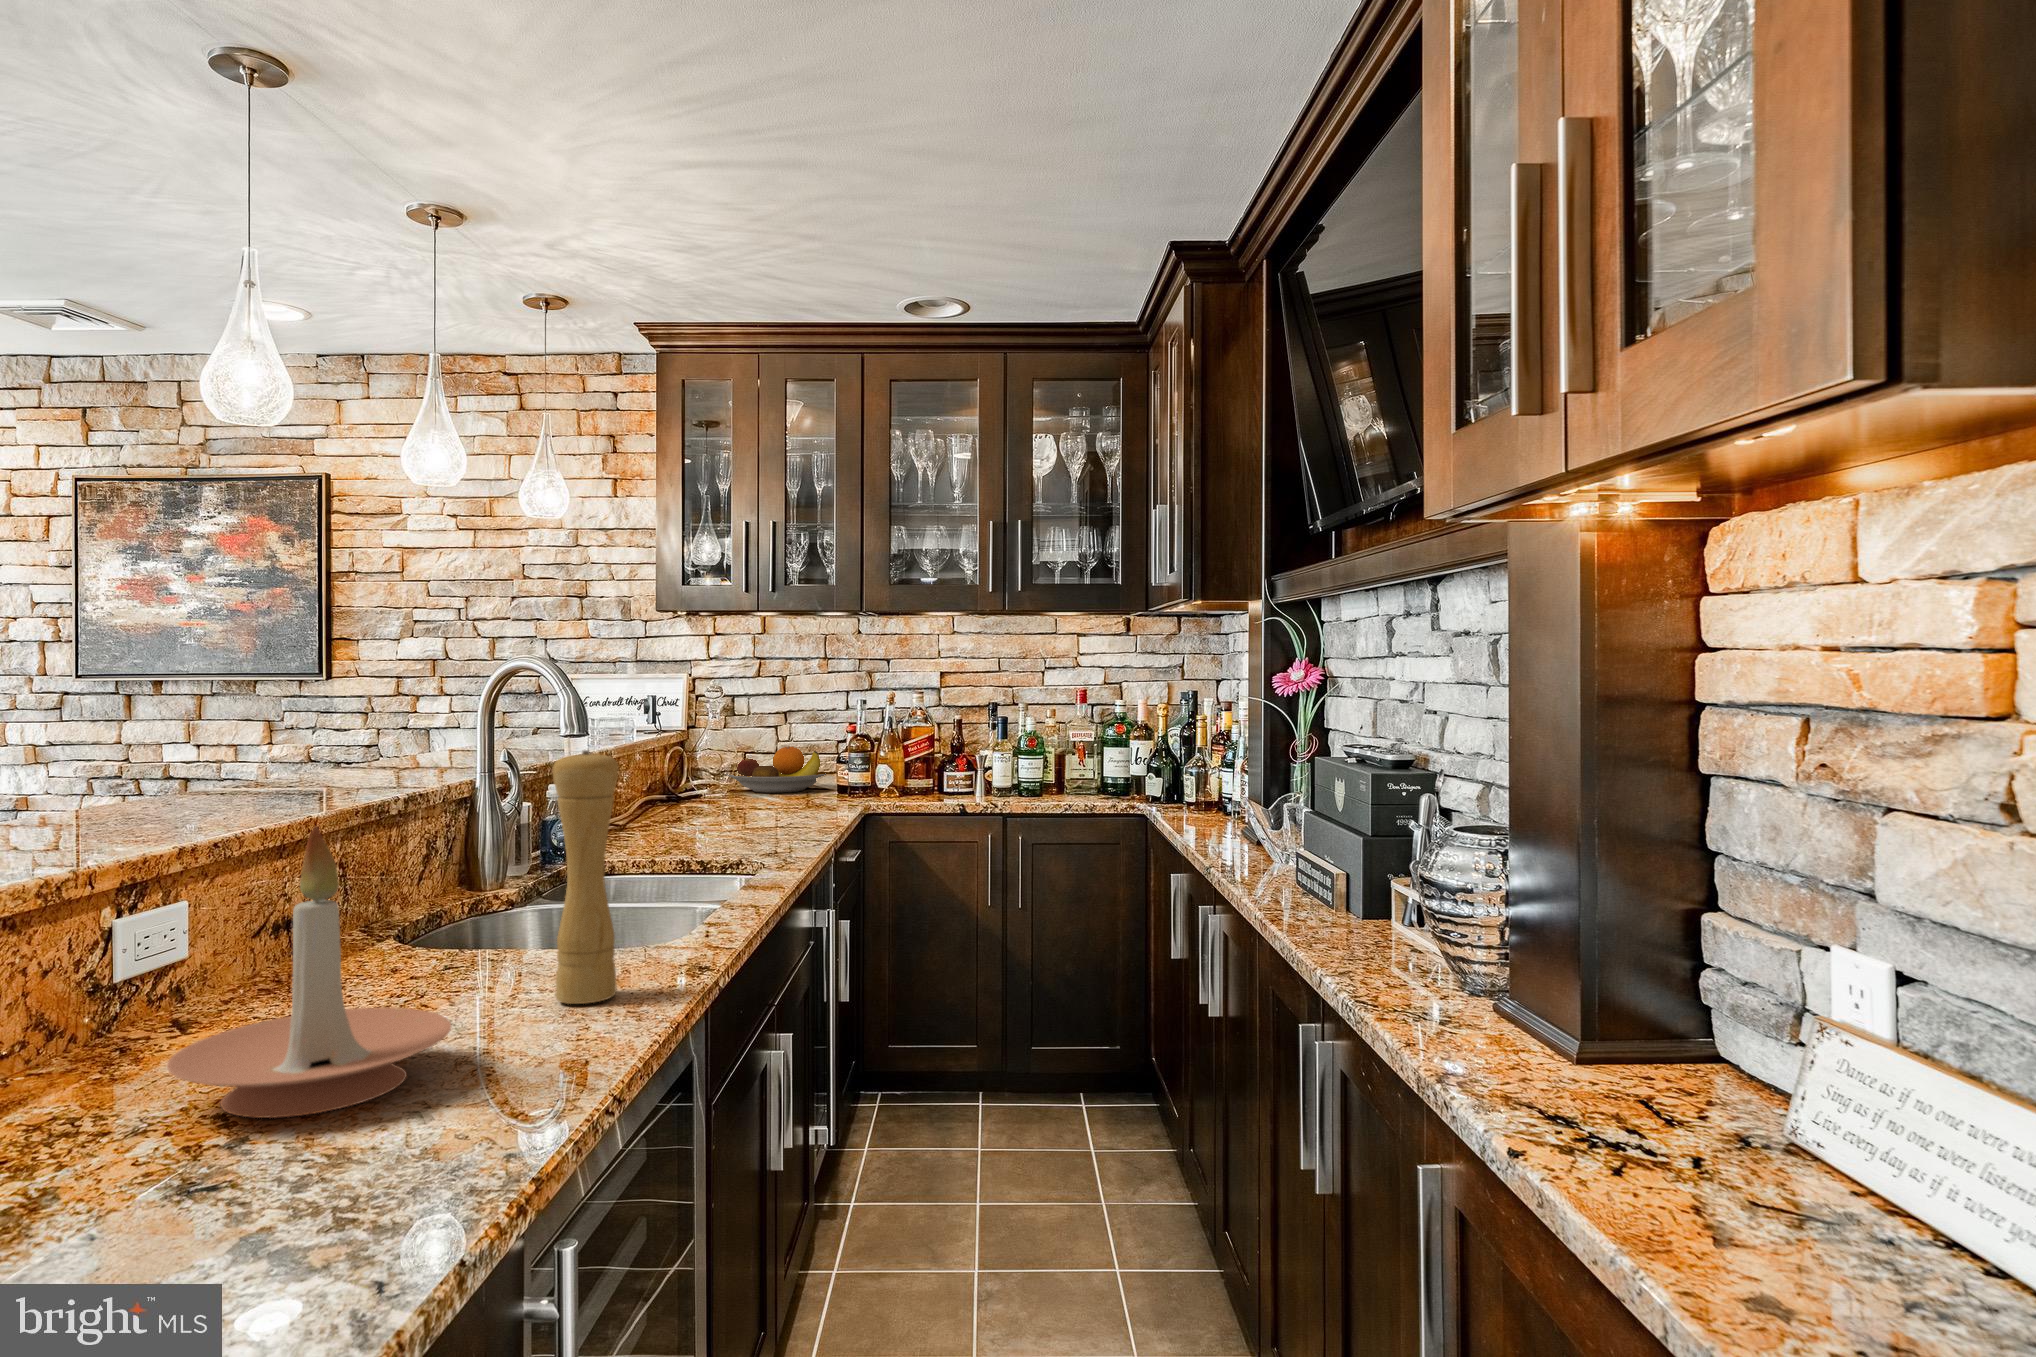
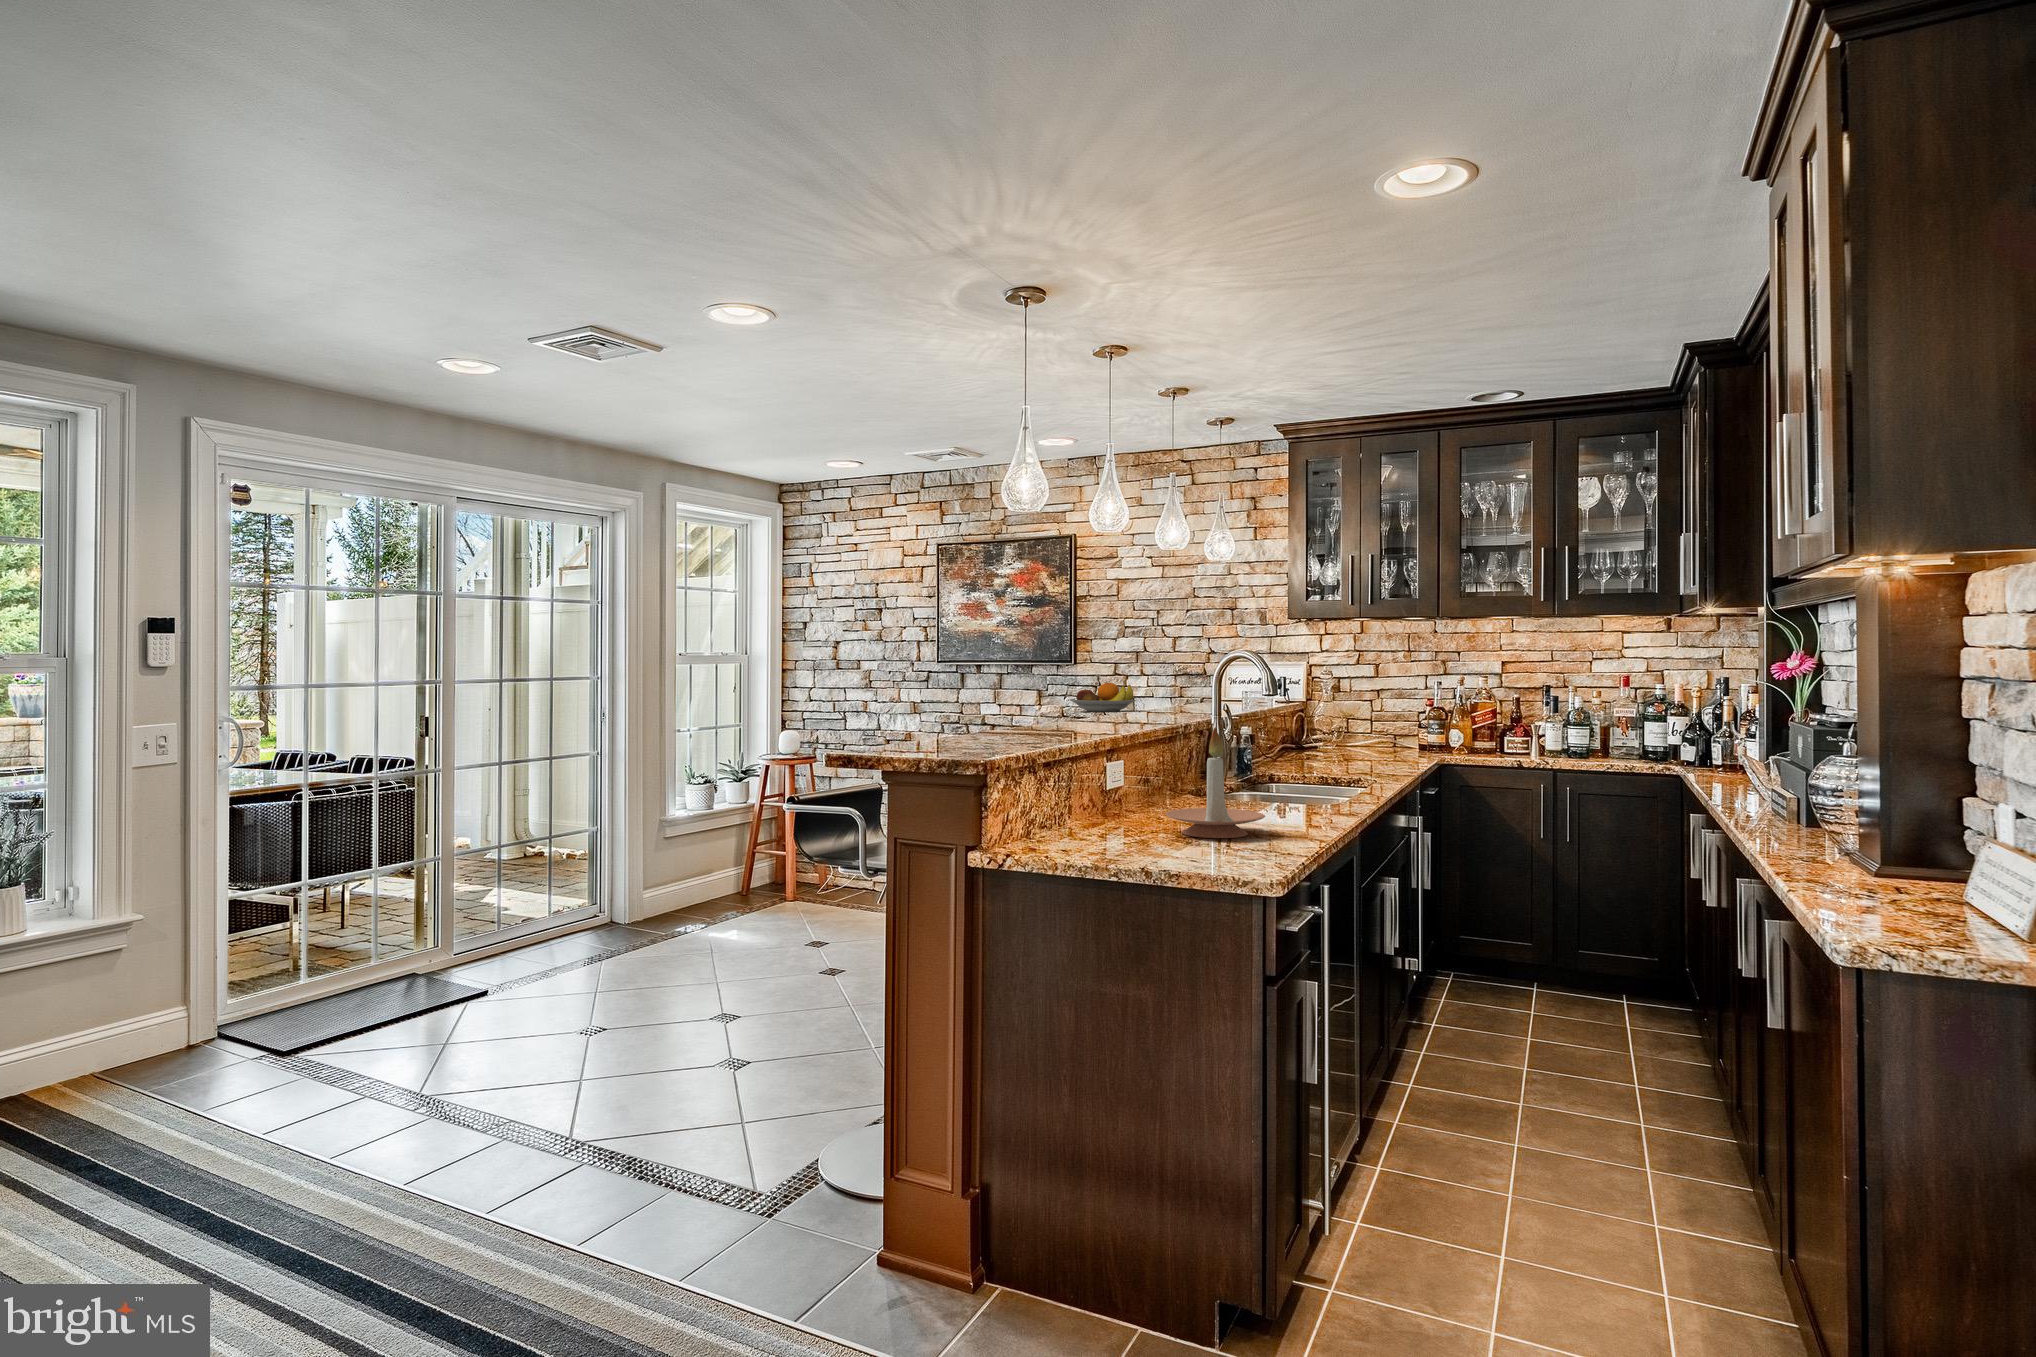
fruit bowl: present [726,747,826,793] -> present [1070,683,1136,712]
pepper mill: present [553,750,619,1004] -> none [1292,702,1323,821]

